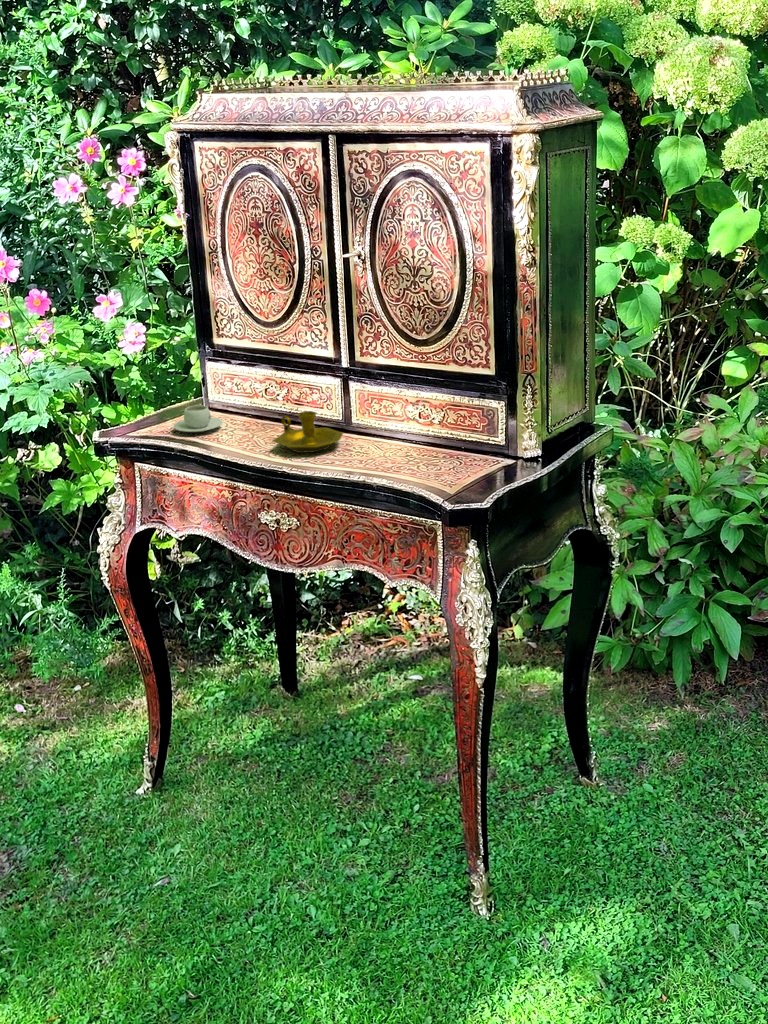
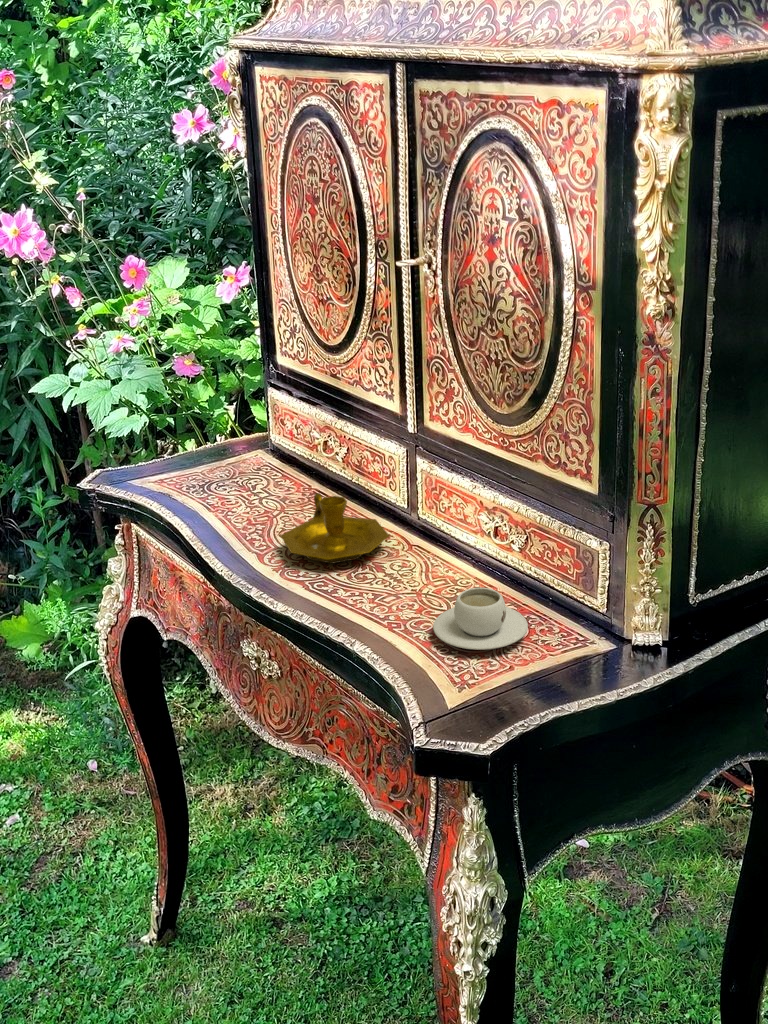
teacup: present [173,405,222,432] -> present [433,588,528,650]

